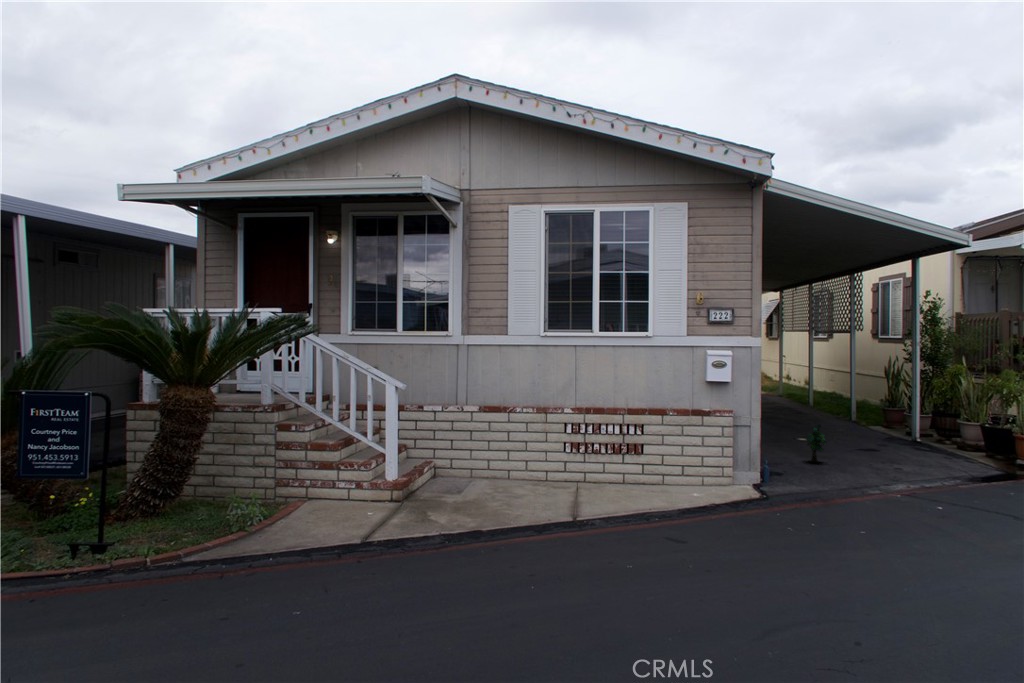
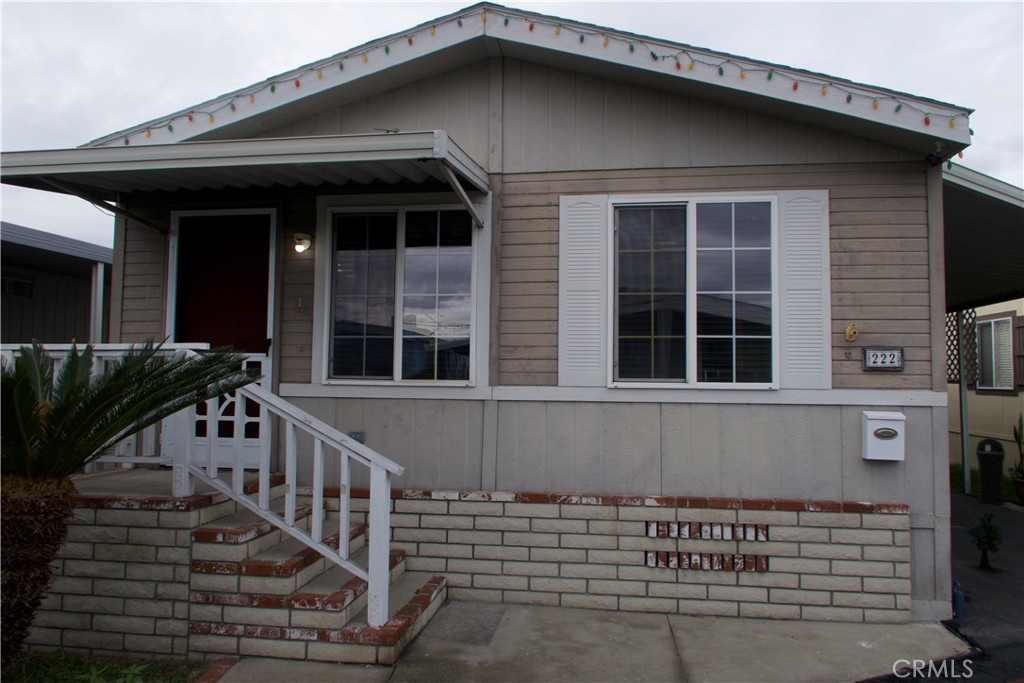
trash can: none [854,378,876,429] -> present [976,438,1005,505]

